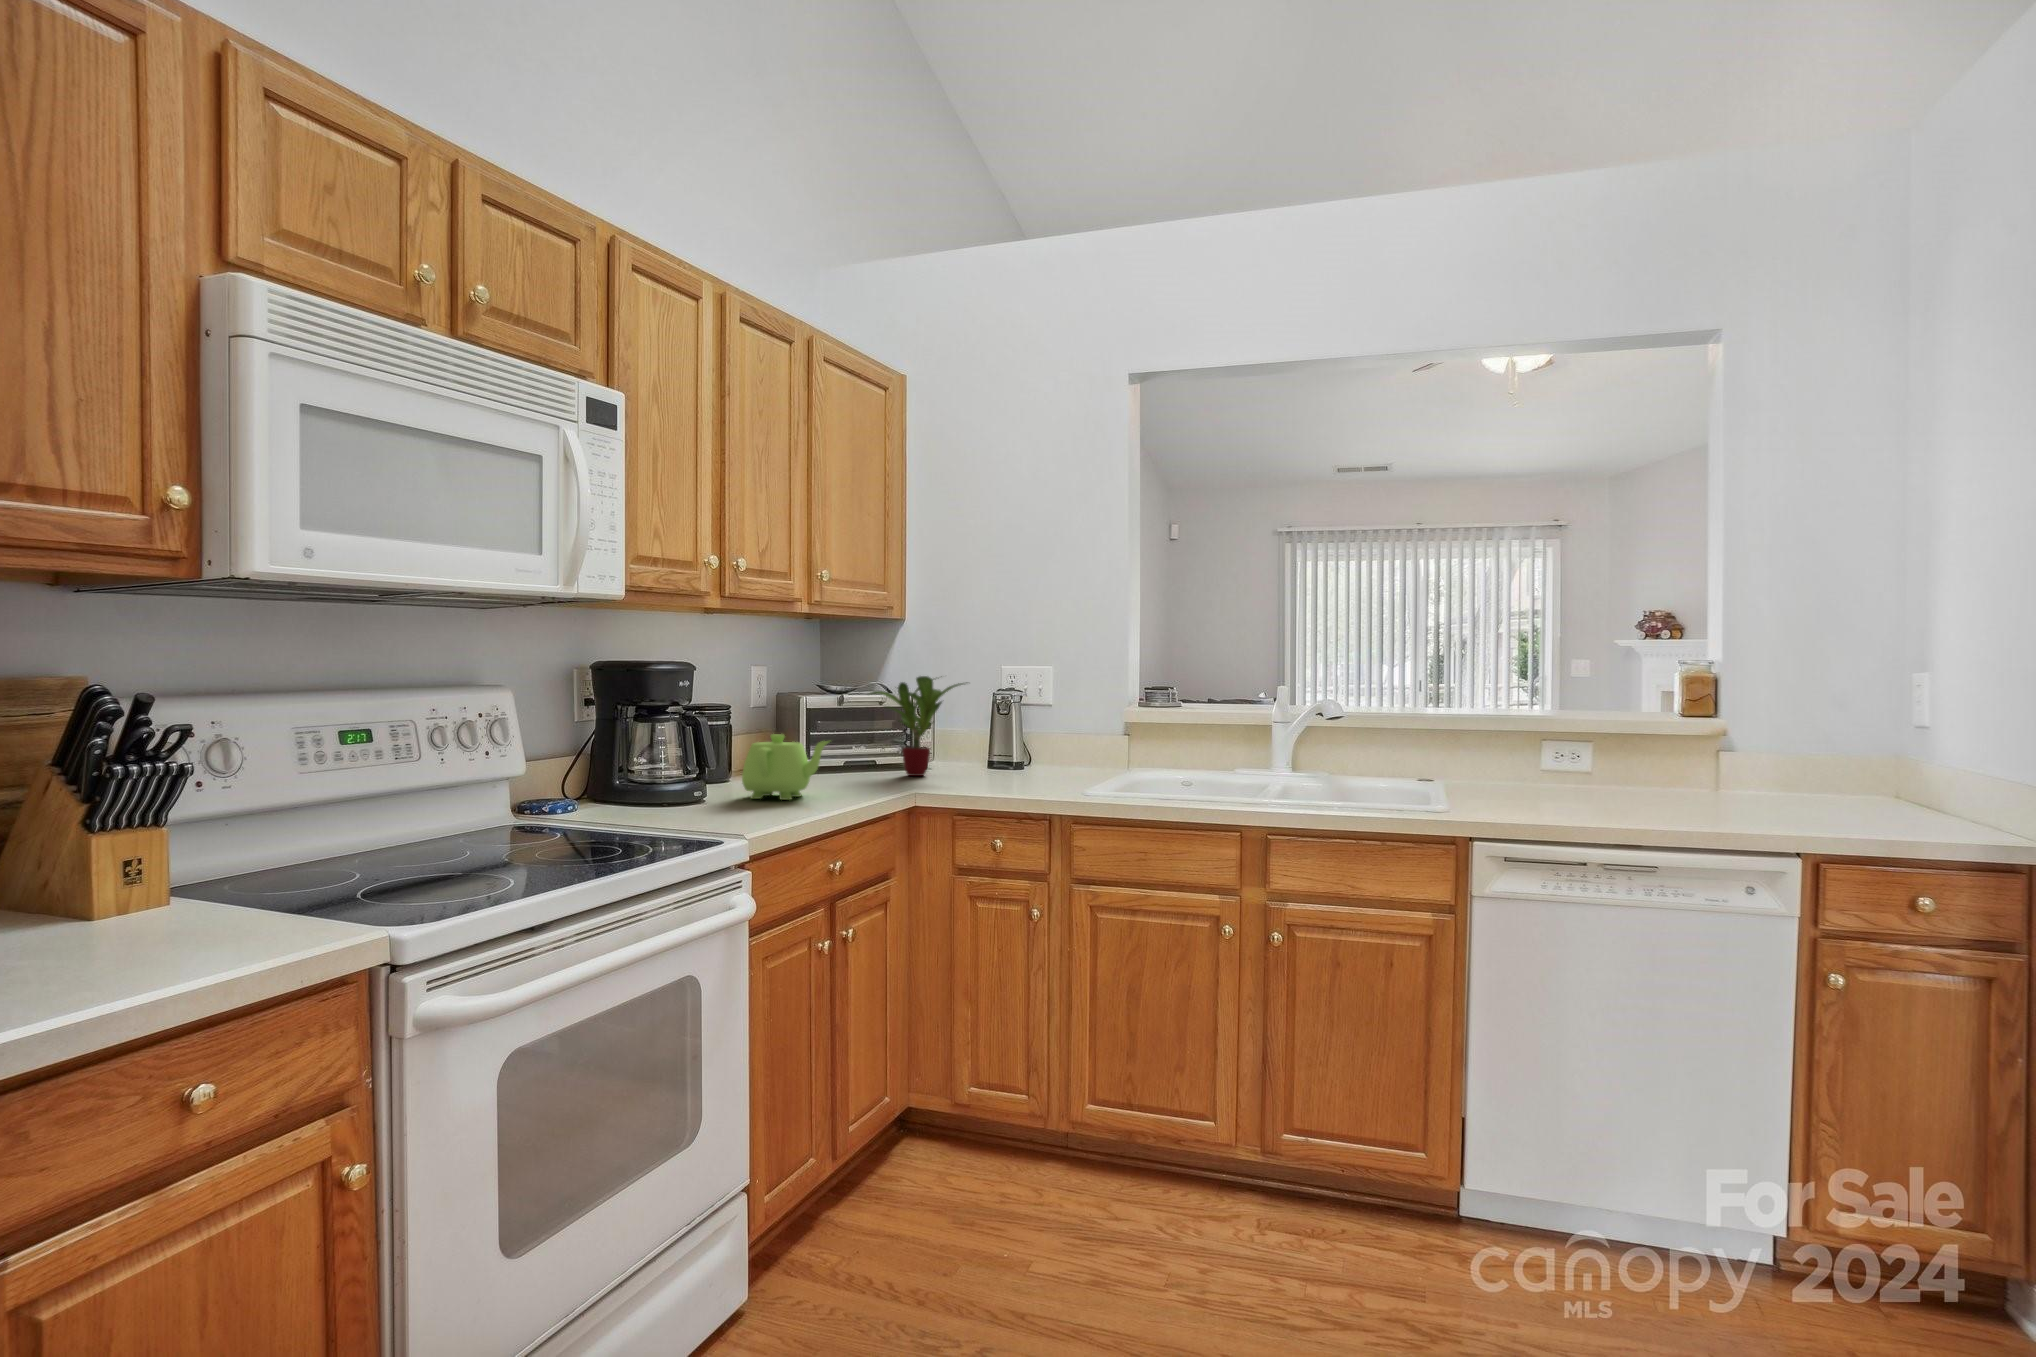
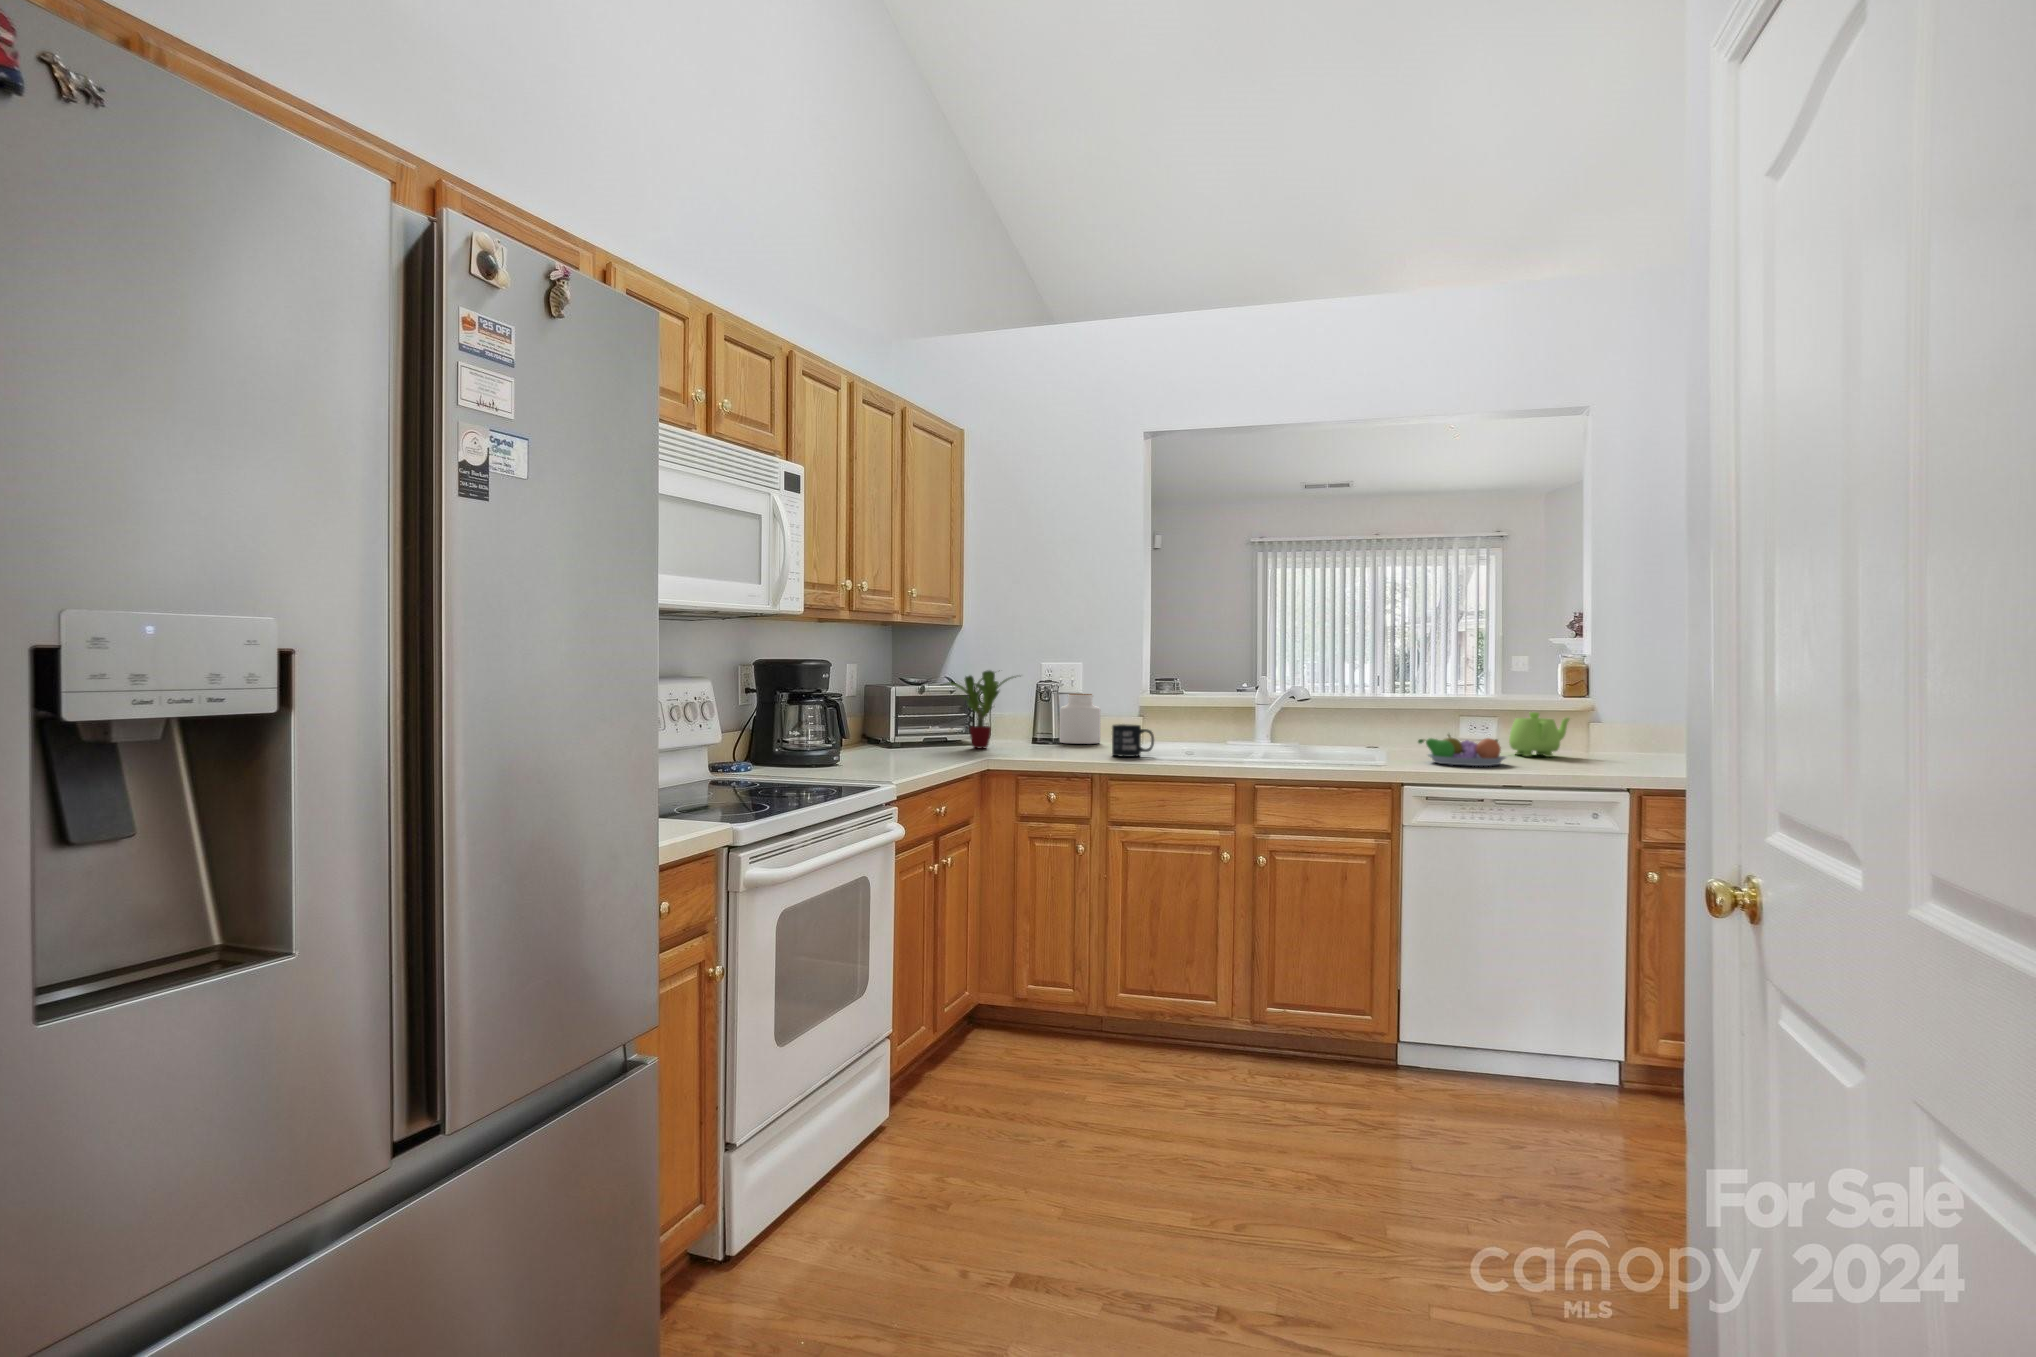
jar: none [1022,706,1074,770] -> present [1060,694,1101,744]
teapot: present [742,734,829,800] -> present [1509,712,1570,757]
mug: none [1081,748,1136,791] -> present [1112,724,1154,757]
fruit bowl: none [1489,764,1614,812] -> present [1418,735,1506,766]

